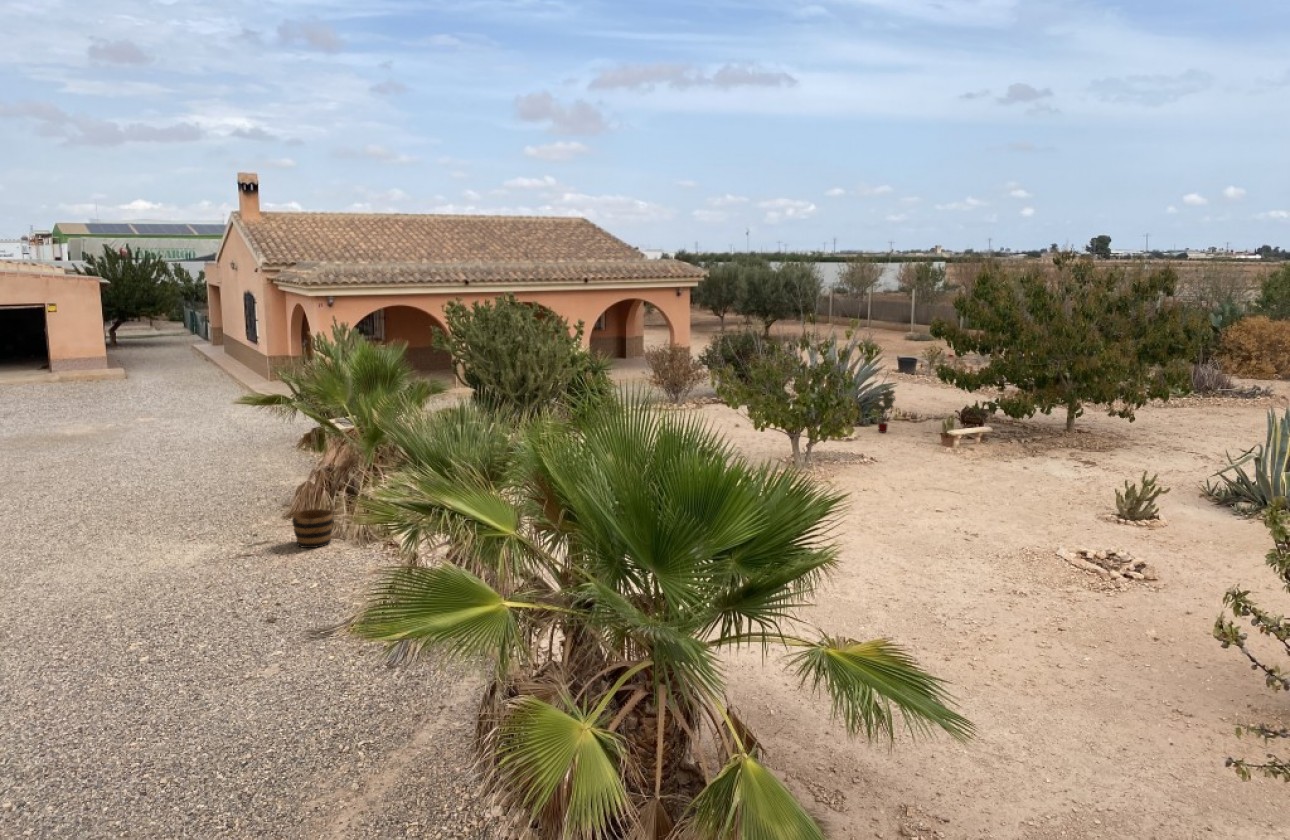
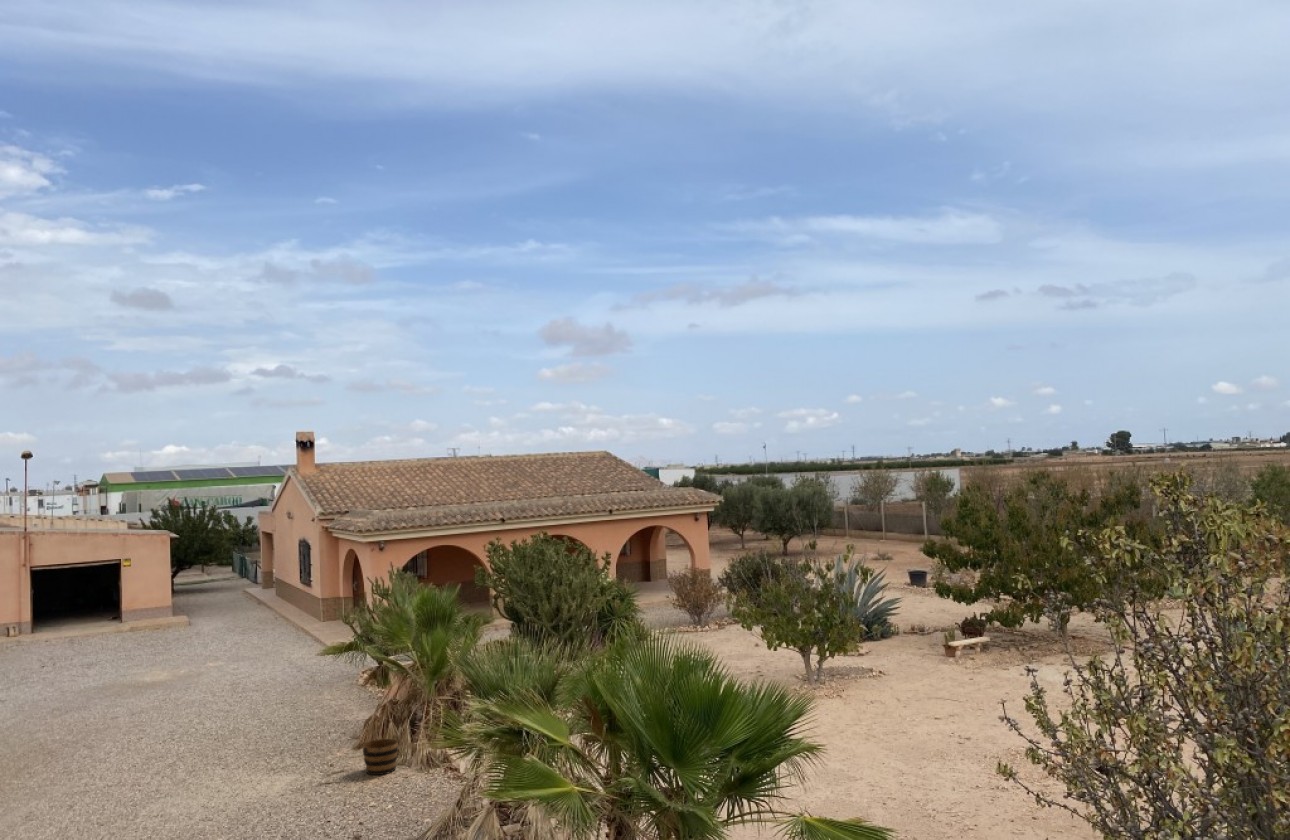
potted tree: present [871,385,895,433] -> none [875,599,900,645]

